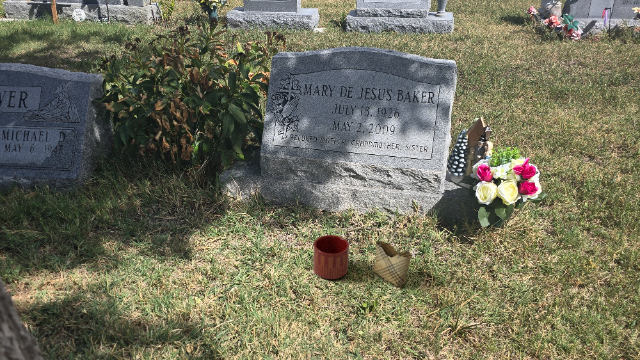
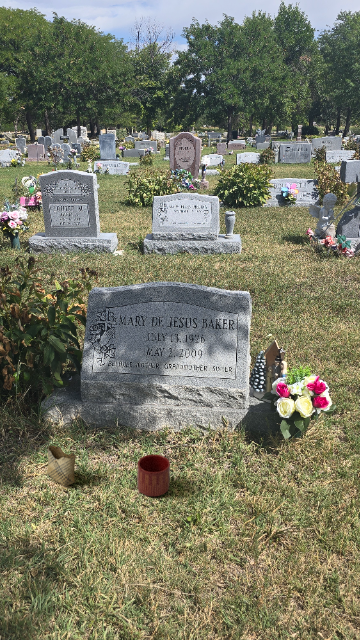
woven basket: present [373,228,412,286] -> present [46,433,76,486]

